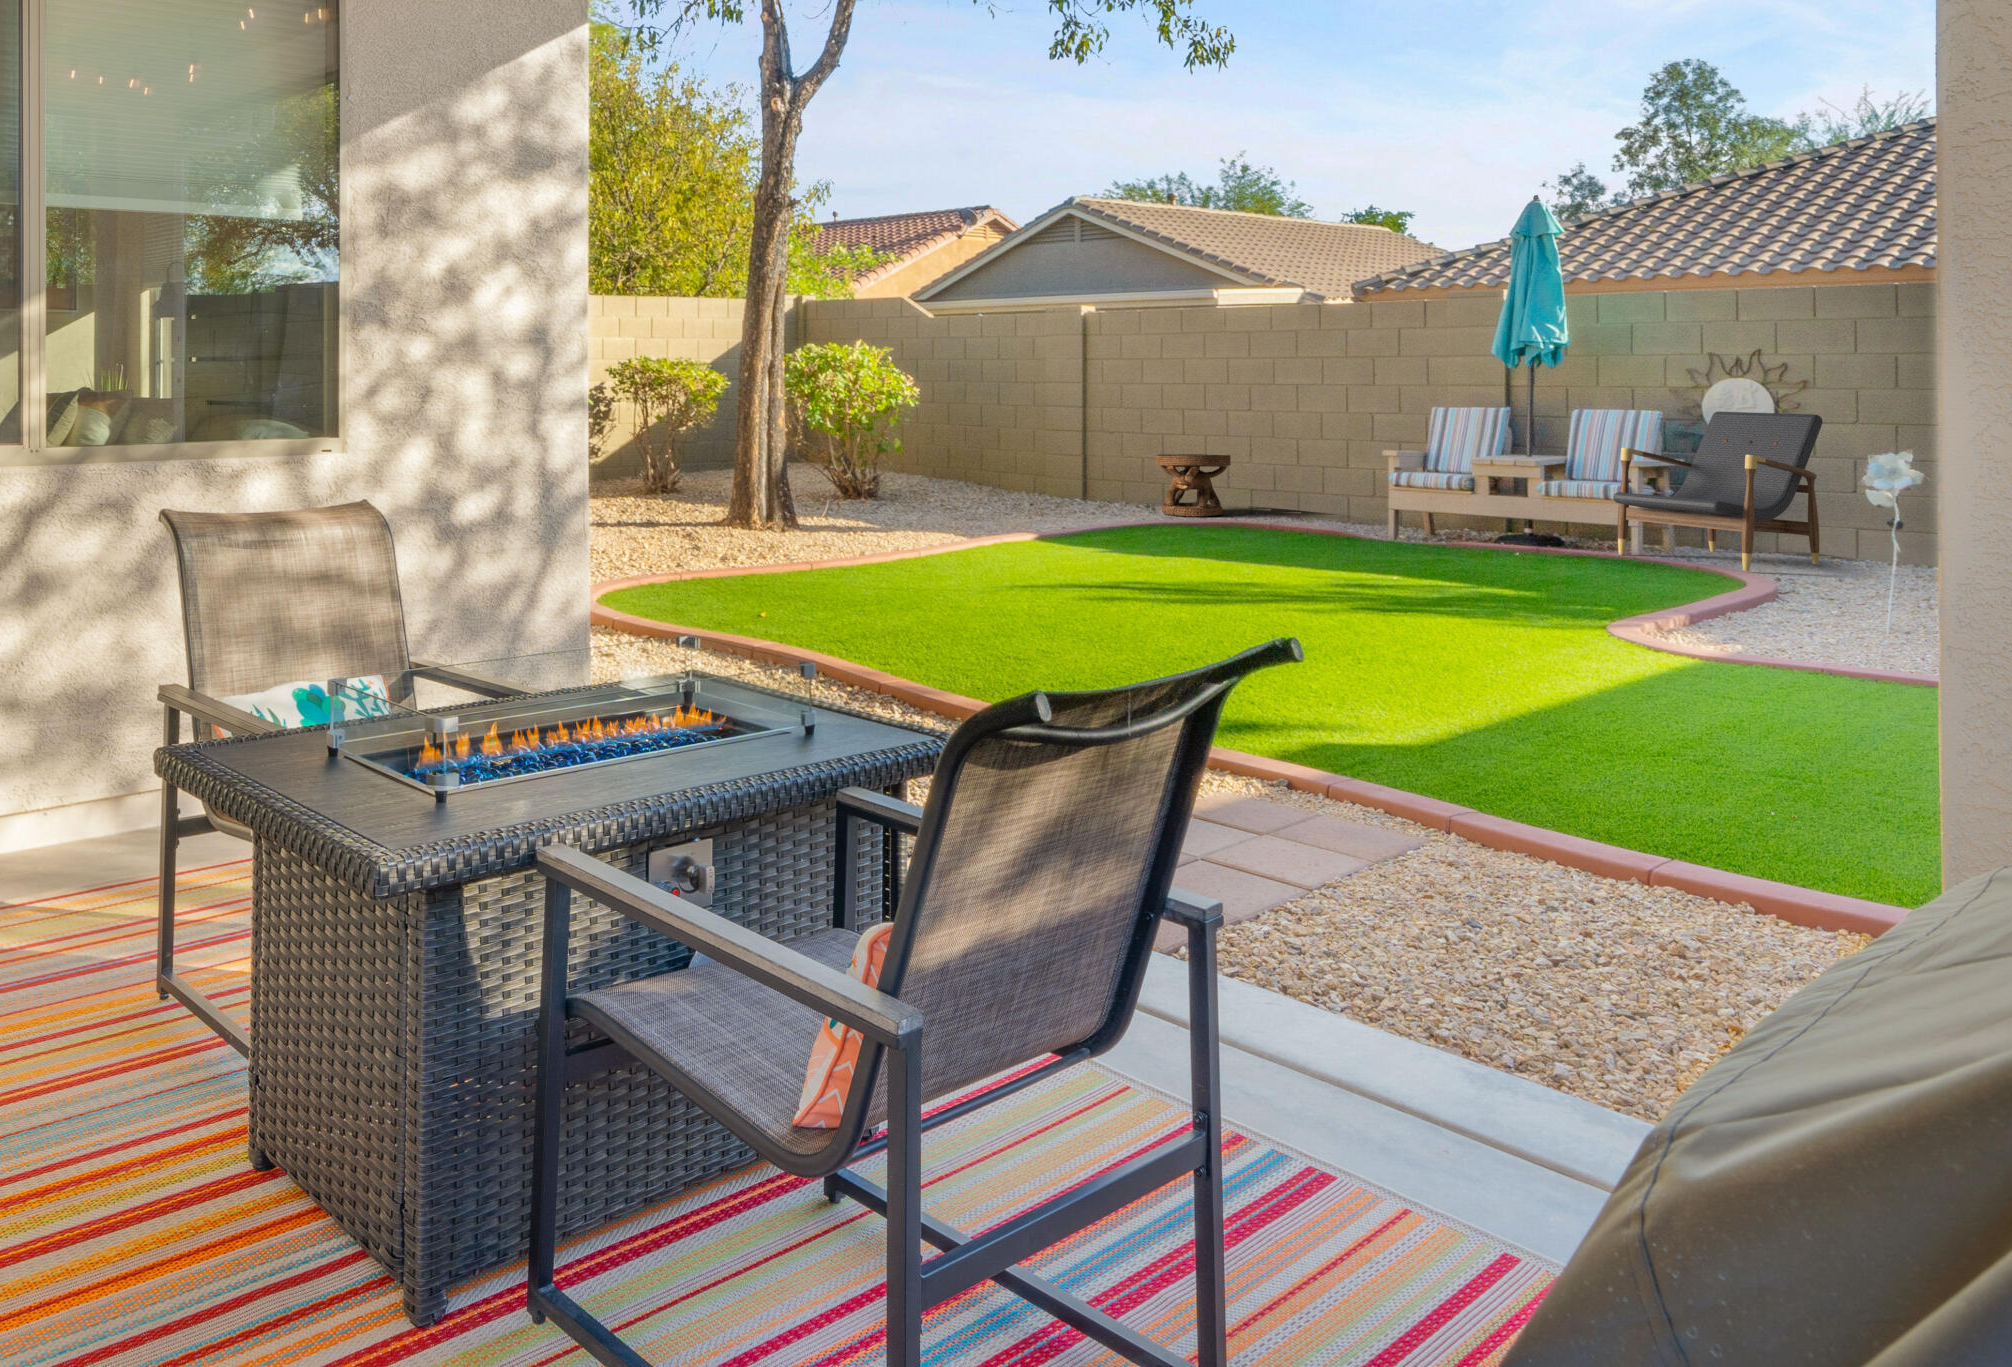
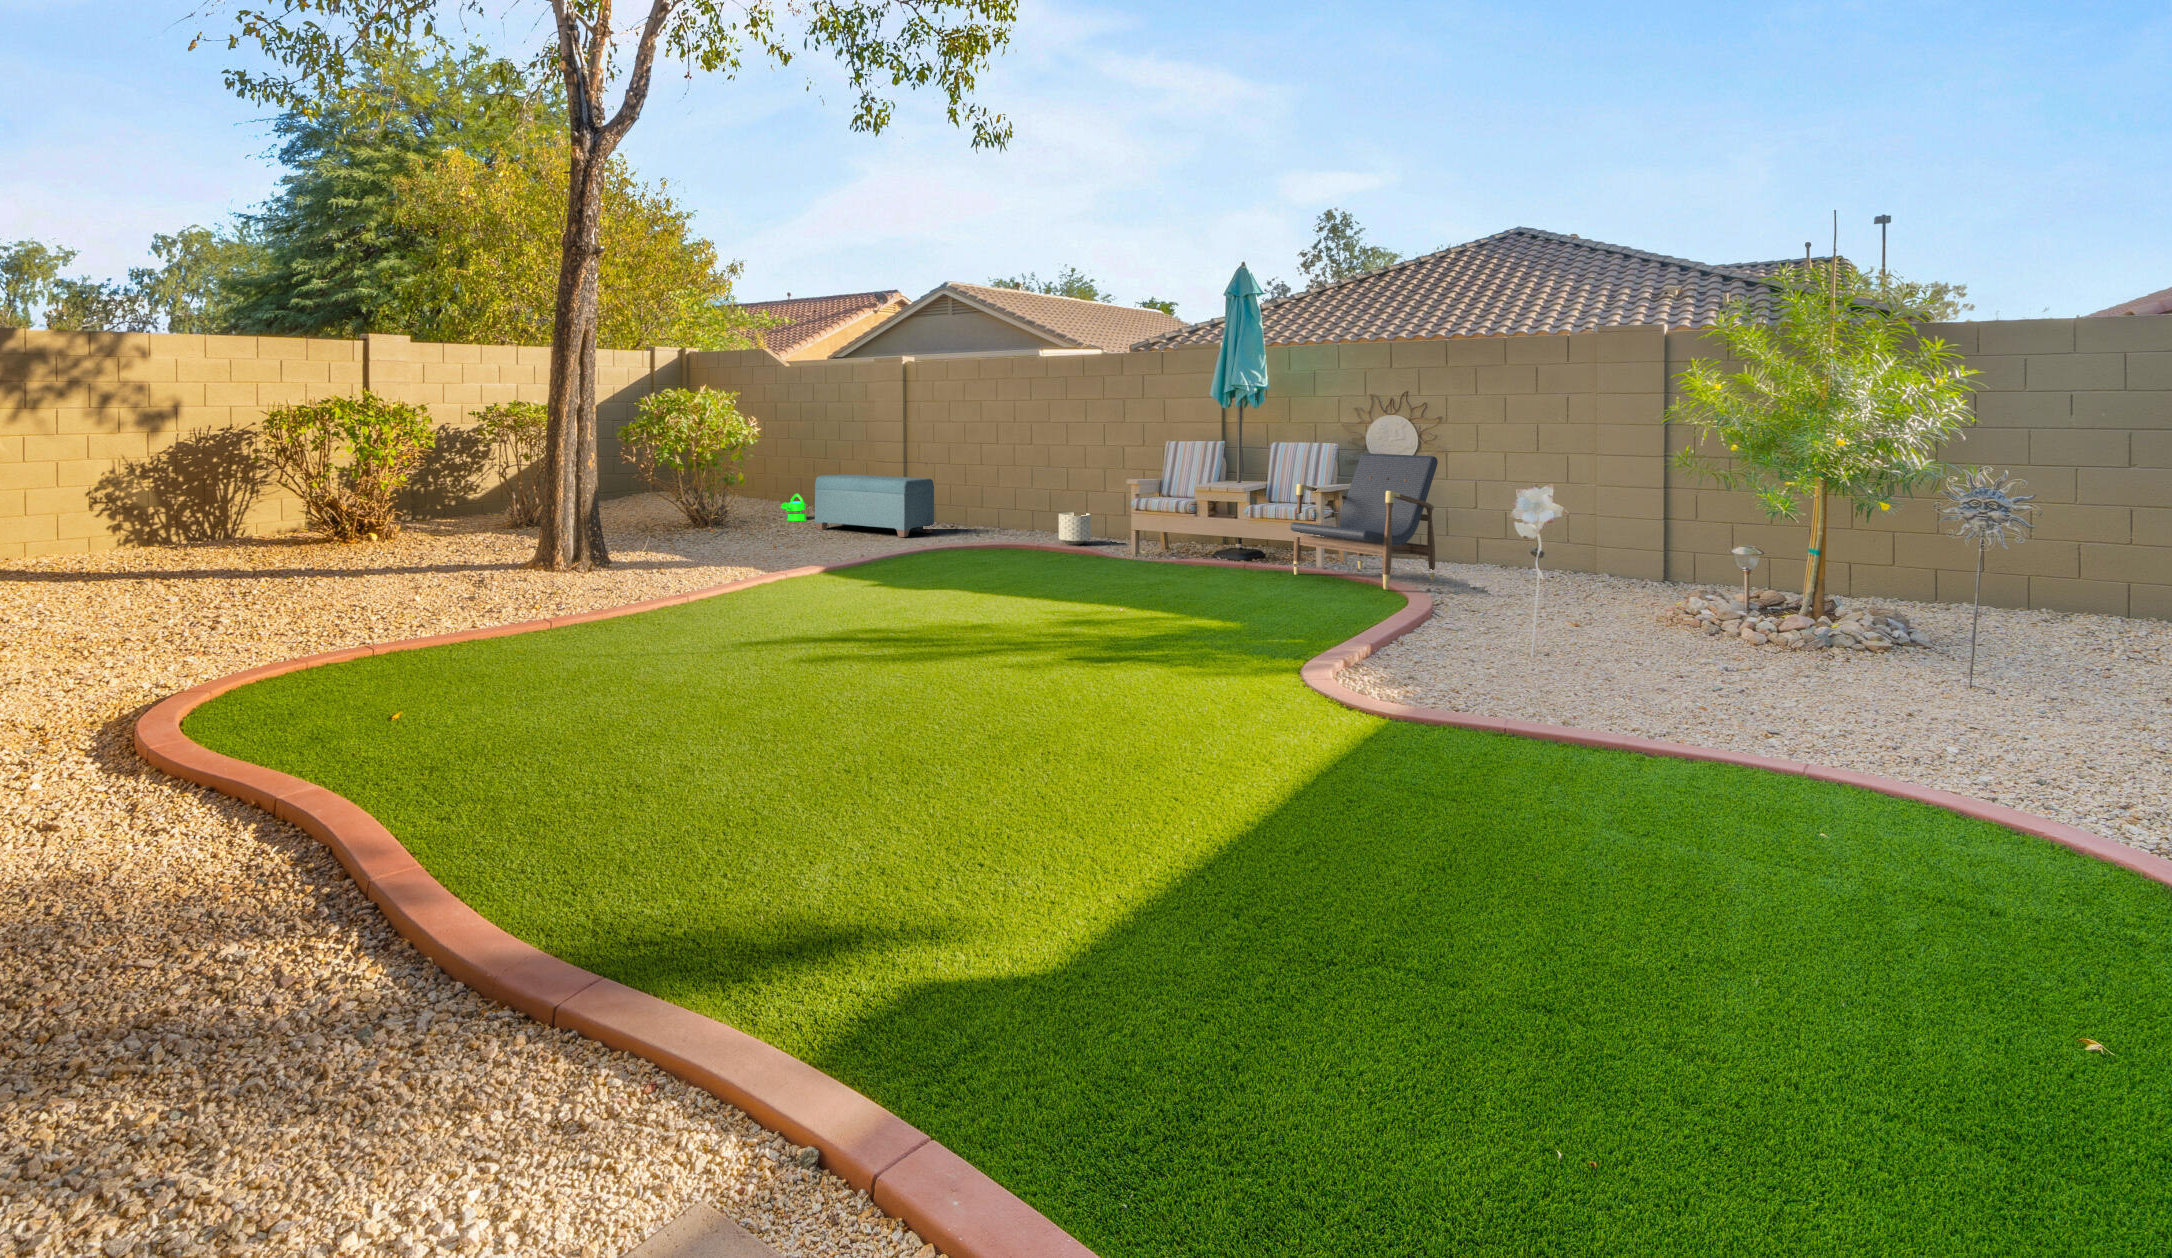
bench: none [979,438,1127,509] -> present [815,474,934,537]
side table: present [1155,454,1231,517] -> none [952,488,1012,543]
watering can: none [932,460,962,492] -> present [781,494,807,521]
planter: none [1293,483,1335,521] -> present [1059,512,1090,545]

